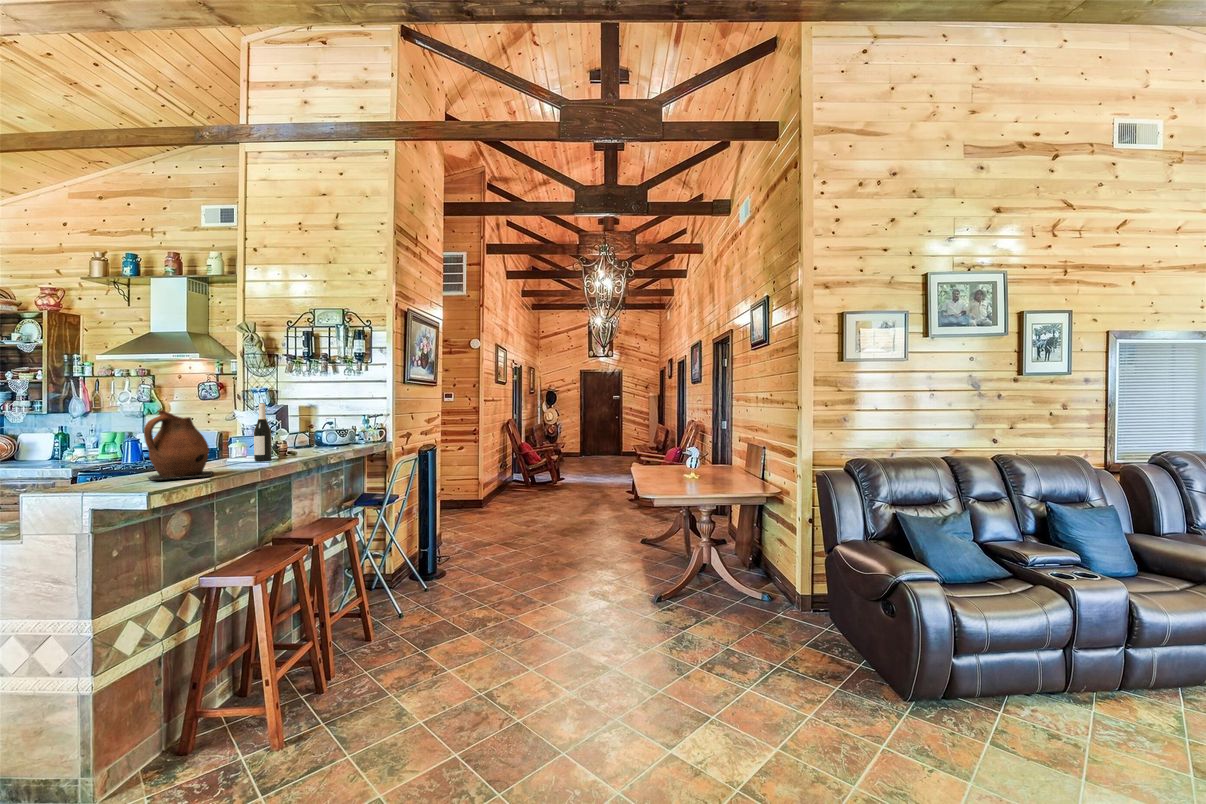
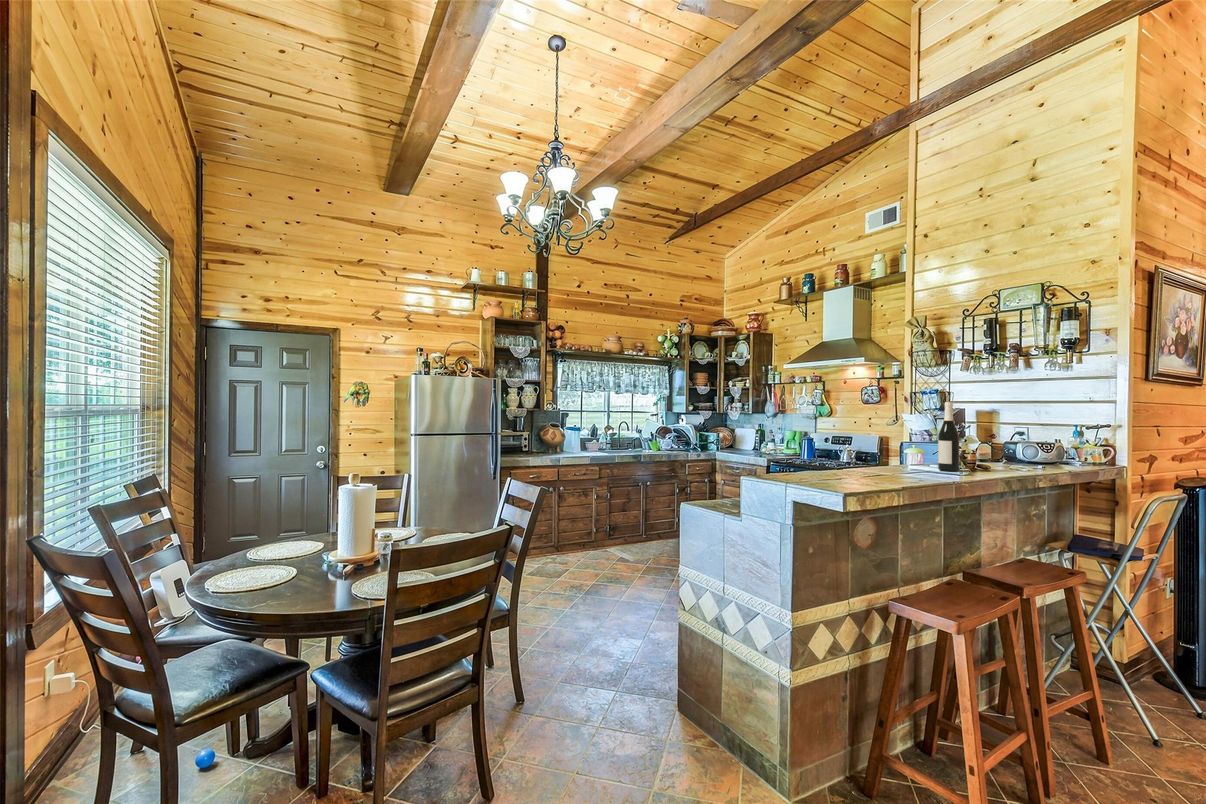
ceramic pitcher: present [144,410,213,480] -> none [835,404,903,484]

